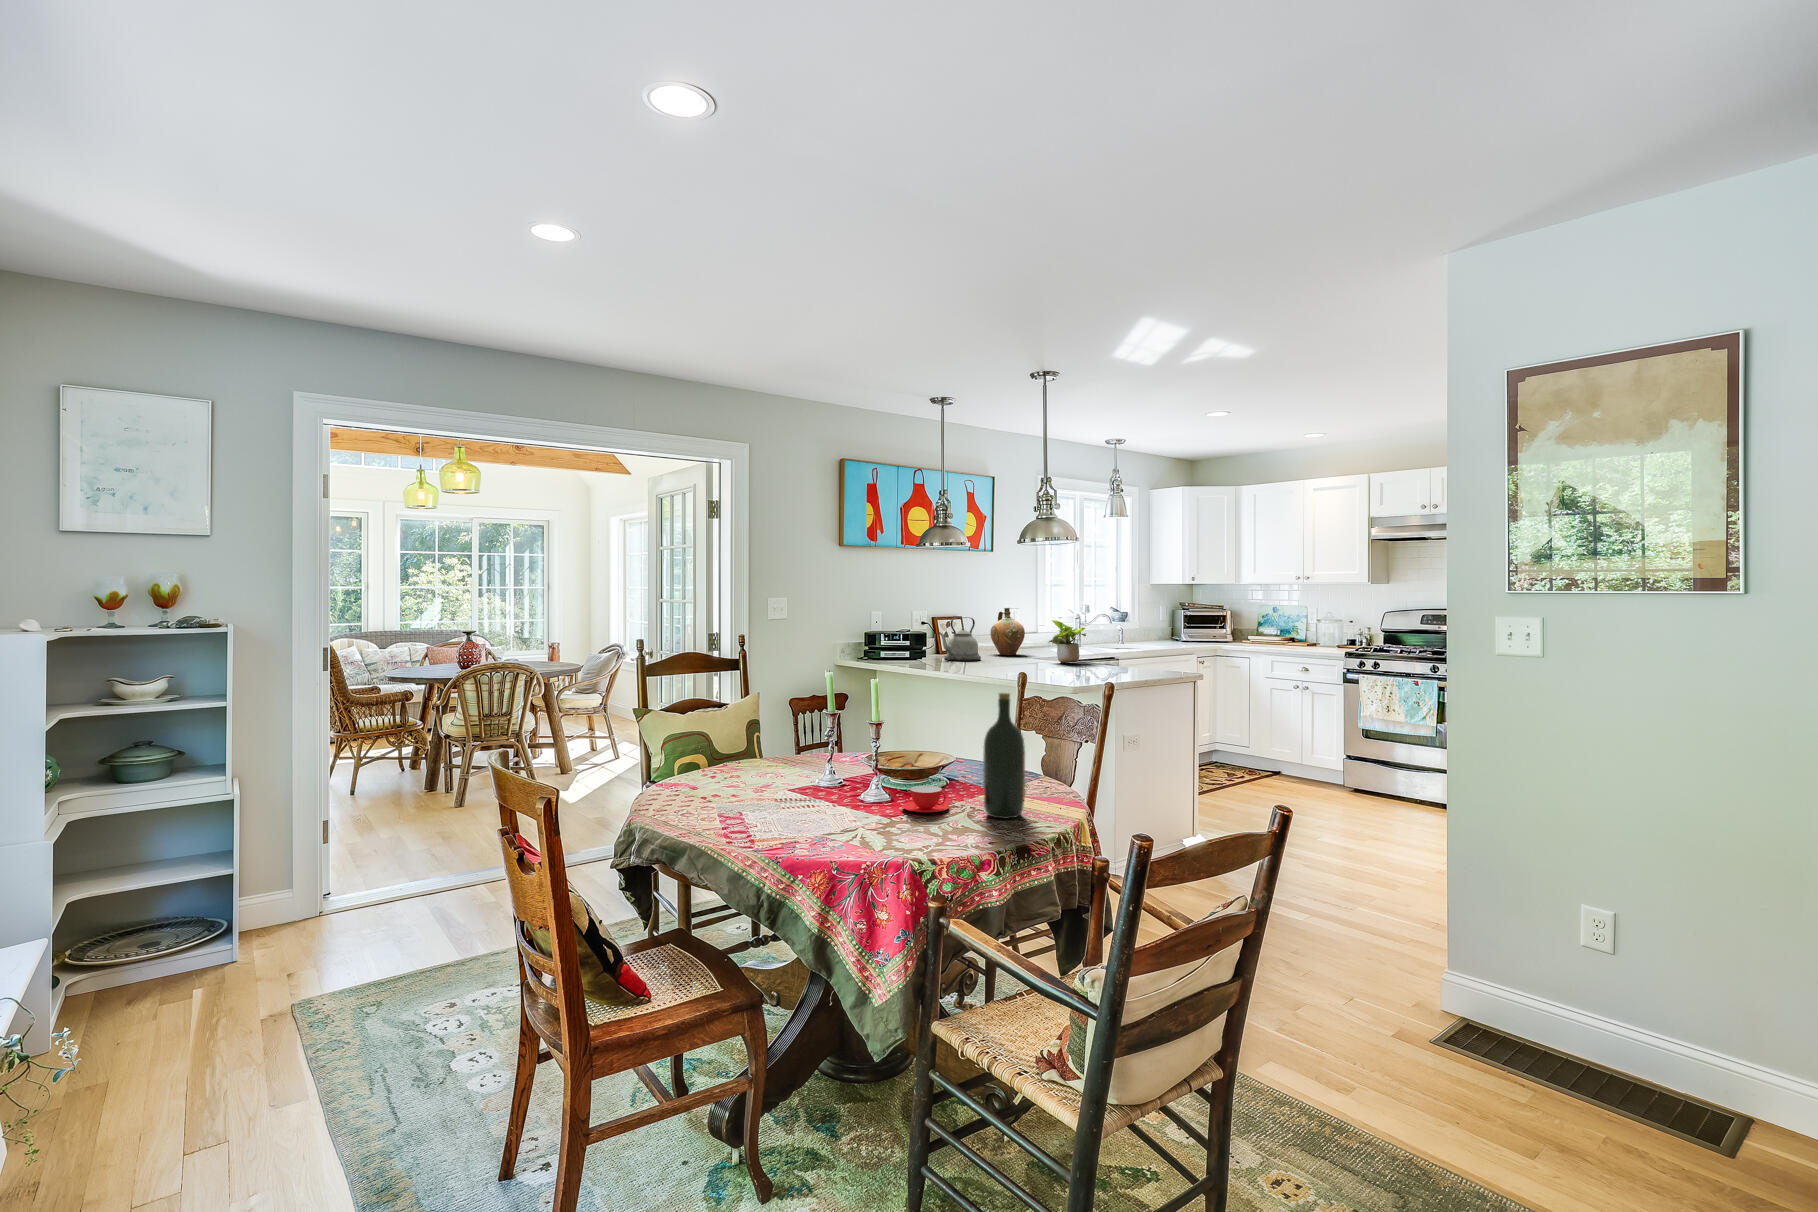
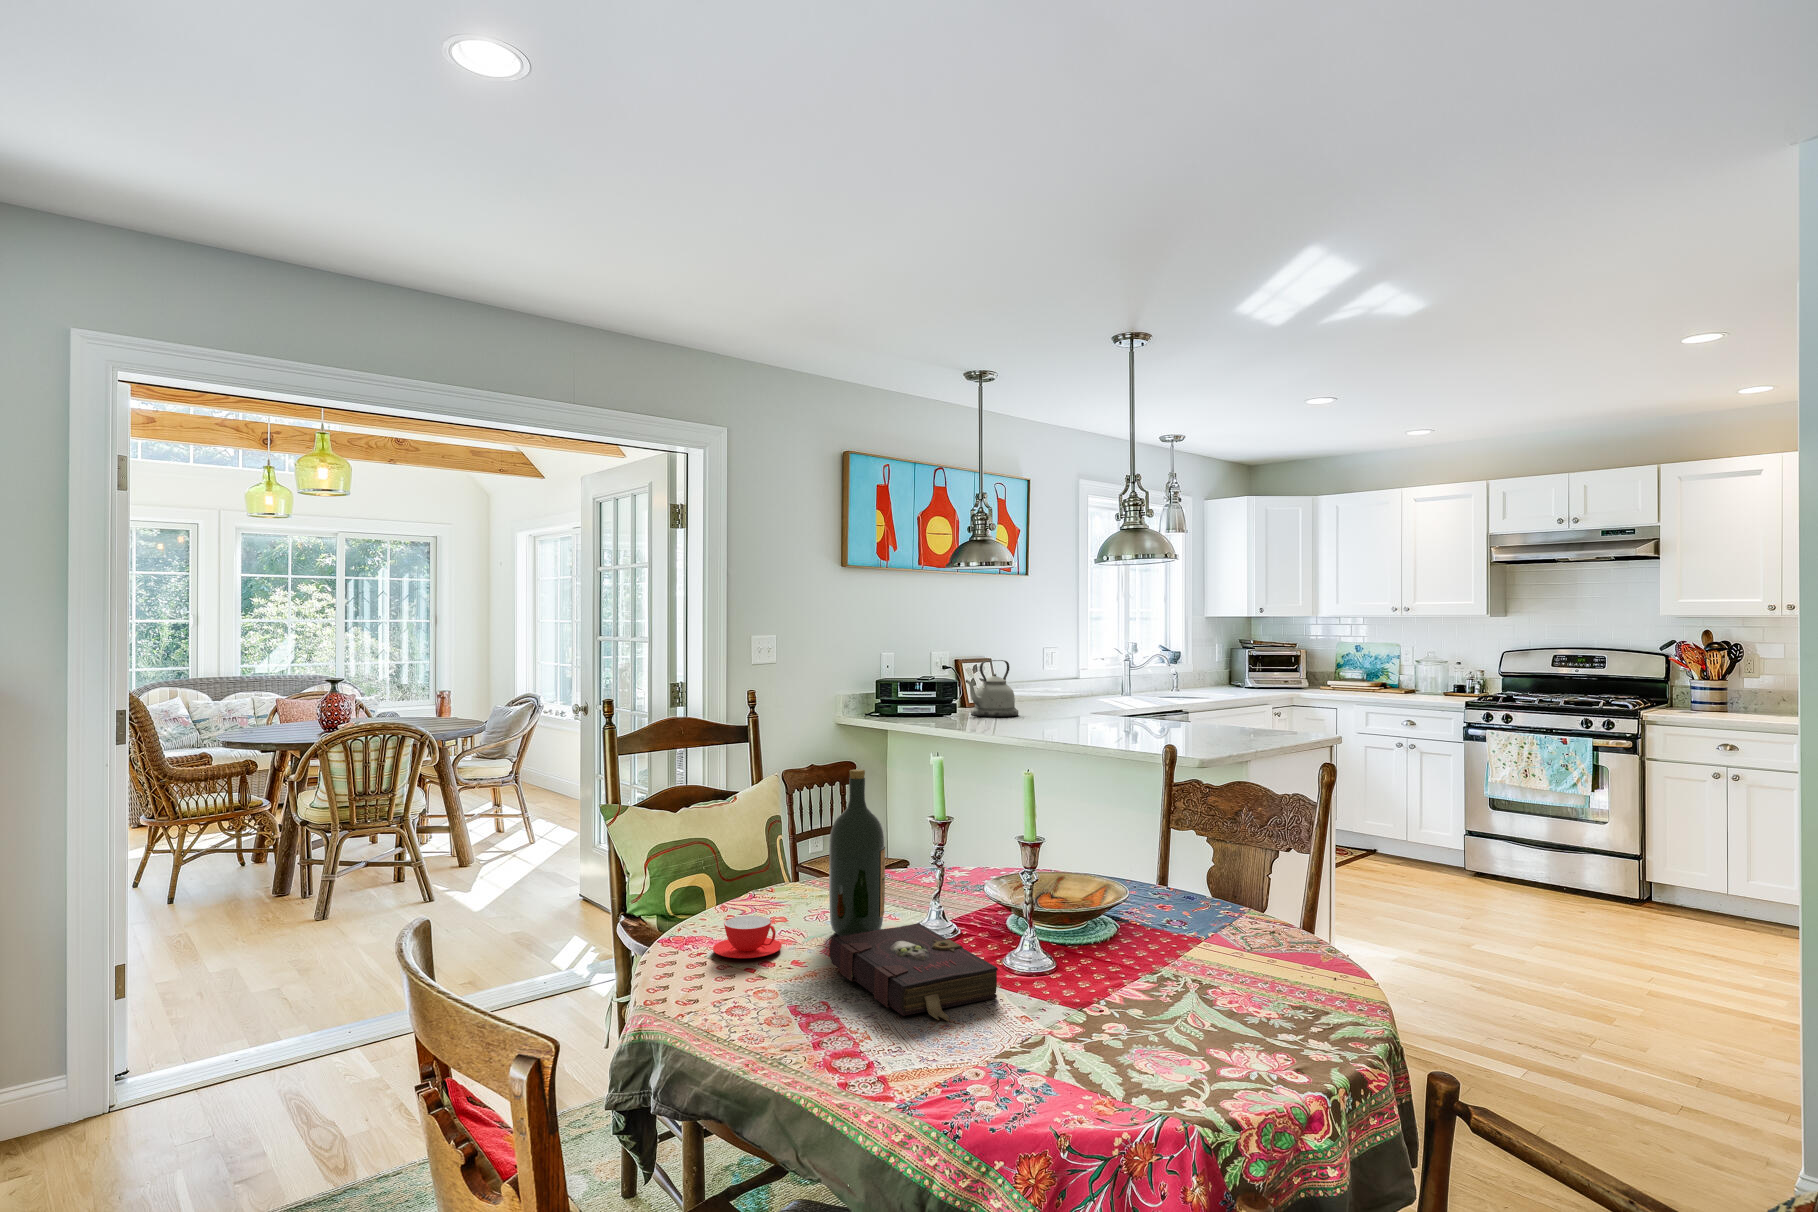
ceramic jug: present [990,608,1025,655] -> none [1024,647,1068,708]
potted plant: present [1048,620,1086,663] -> none [1104,664,1155,719]
wine bottle: present [983,693,1025,819] -> present [829,769,885,936]
book: none [761,781,860,834] -> present [830,923,998,1022]
teacup: present [902,786,949,812] -> present [713,916,782,958]

